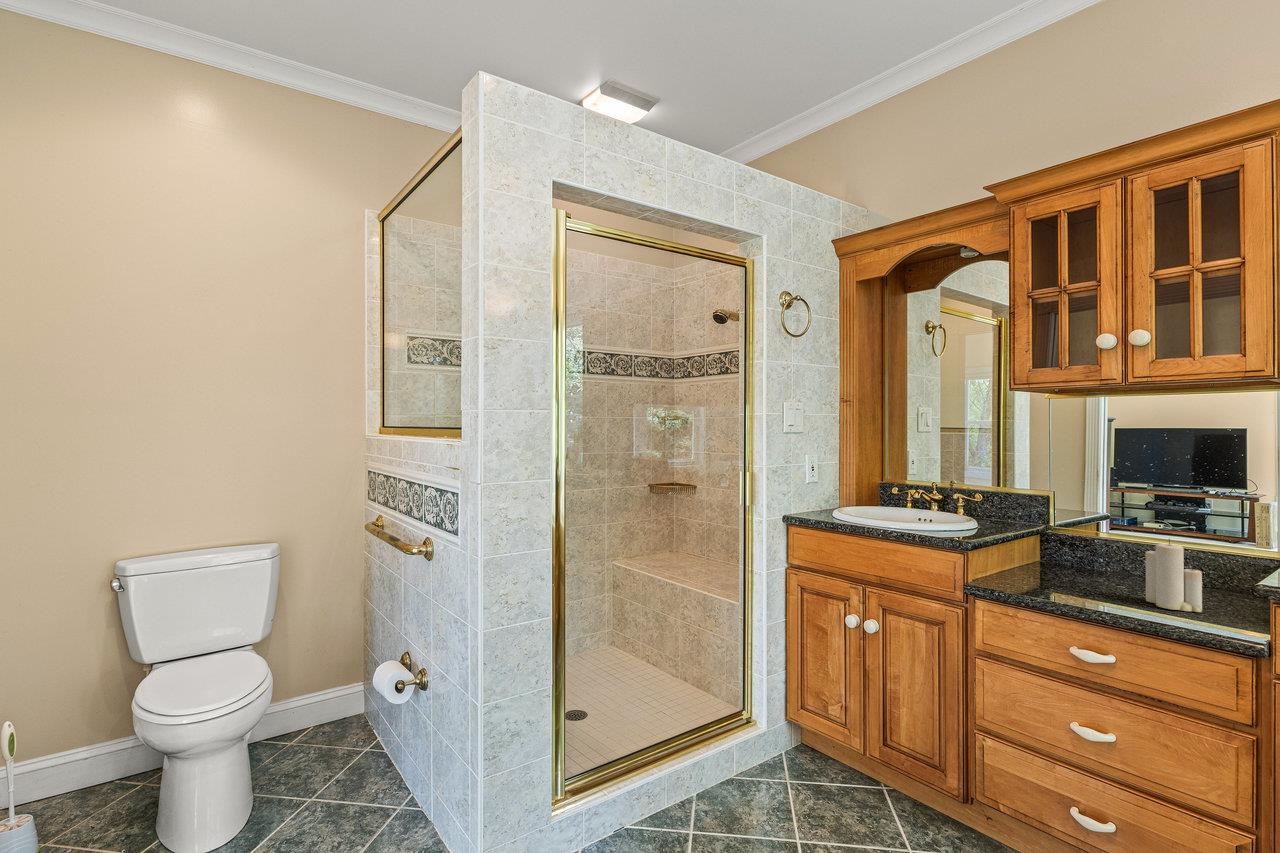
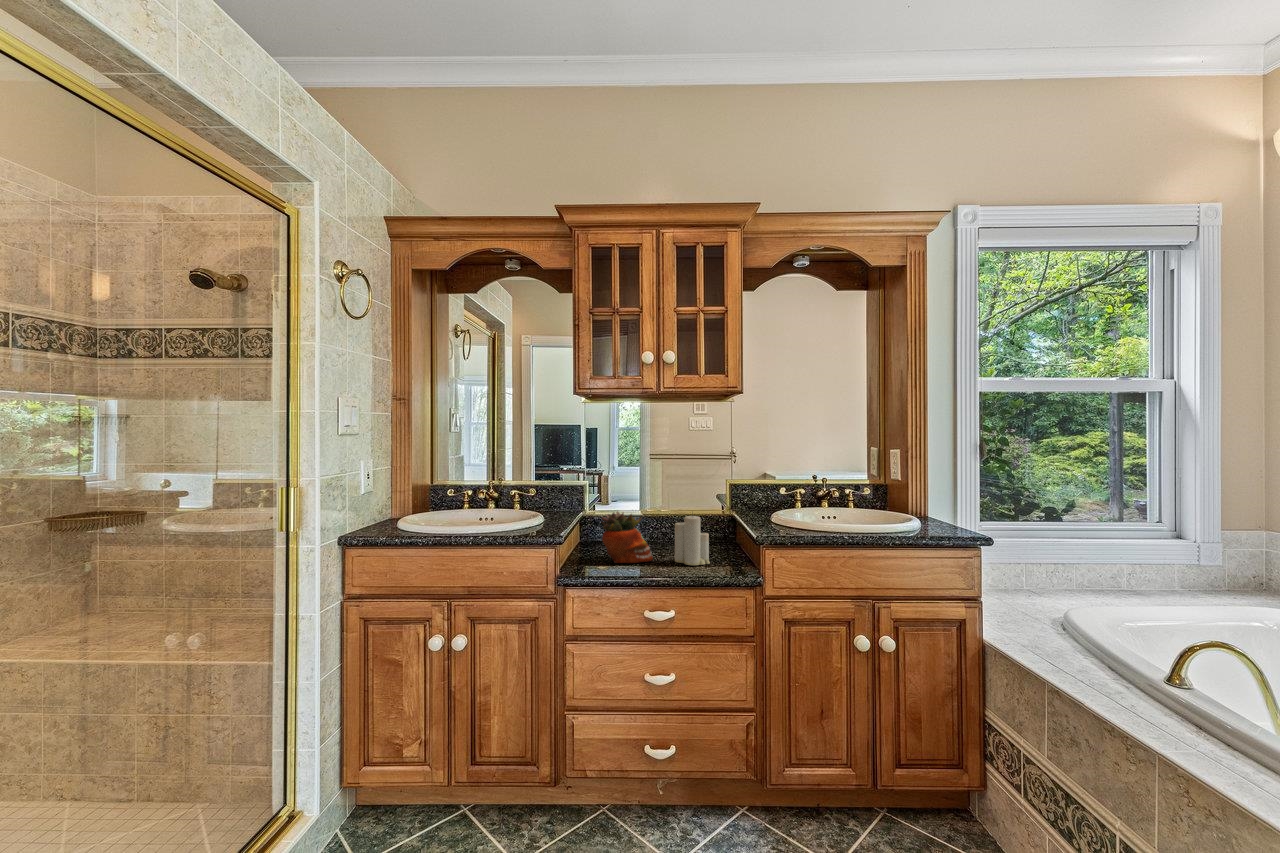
succulent planter: none [1040,526,1114,593] -> present [602,511,653,563]

